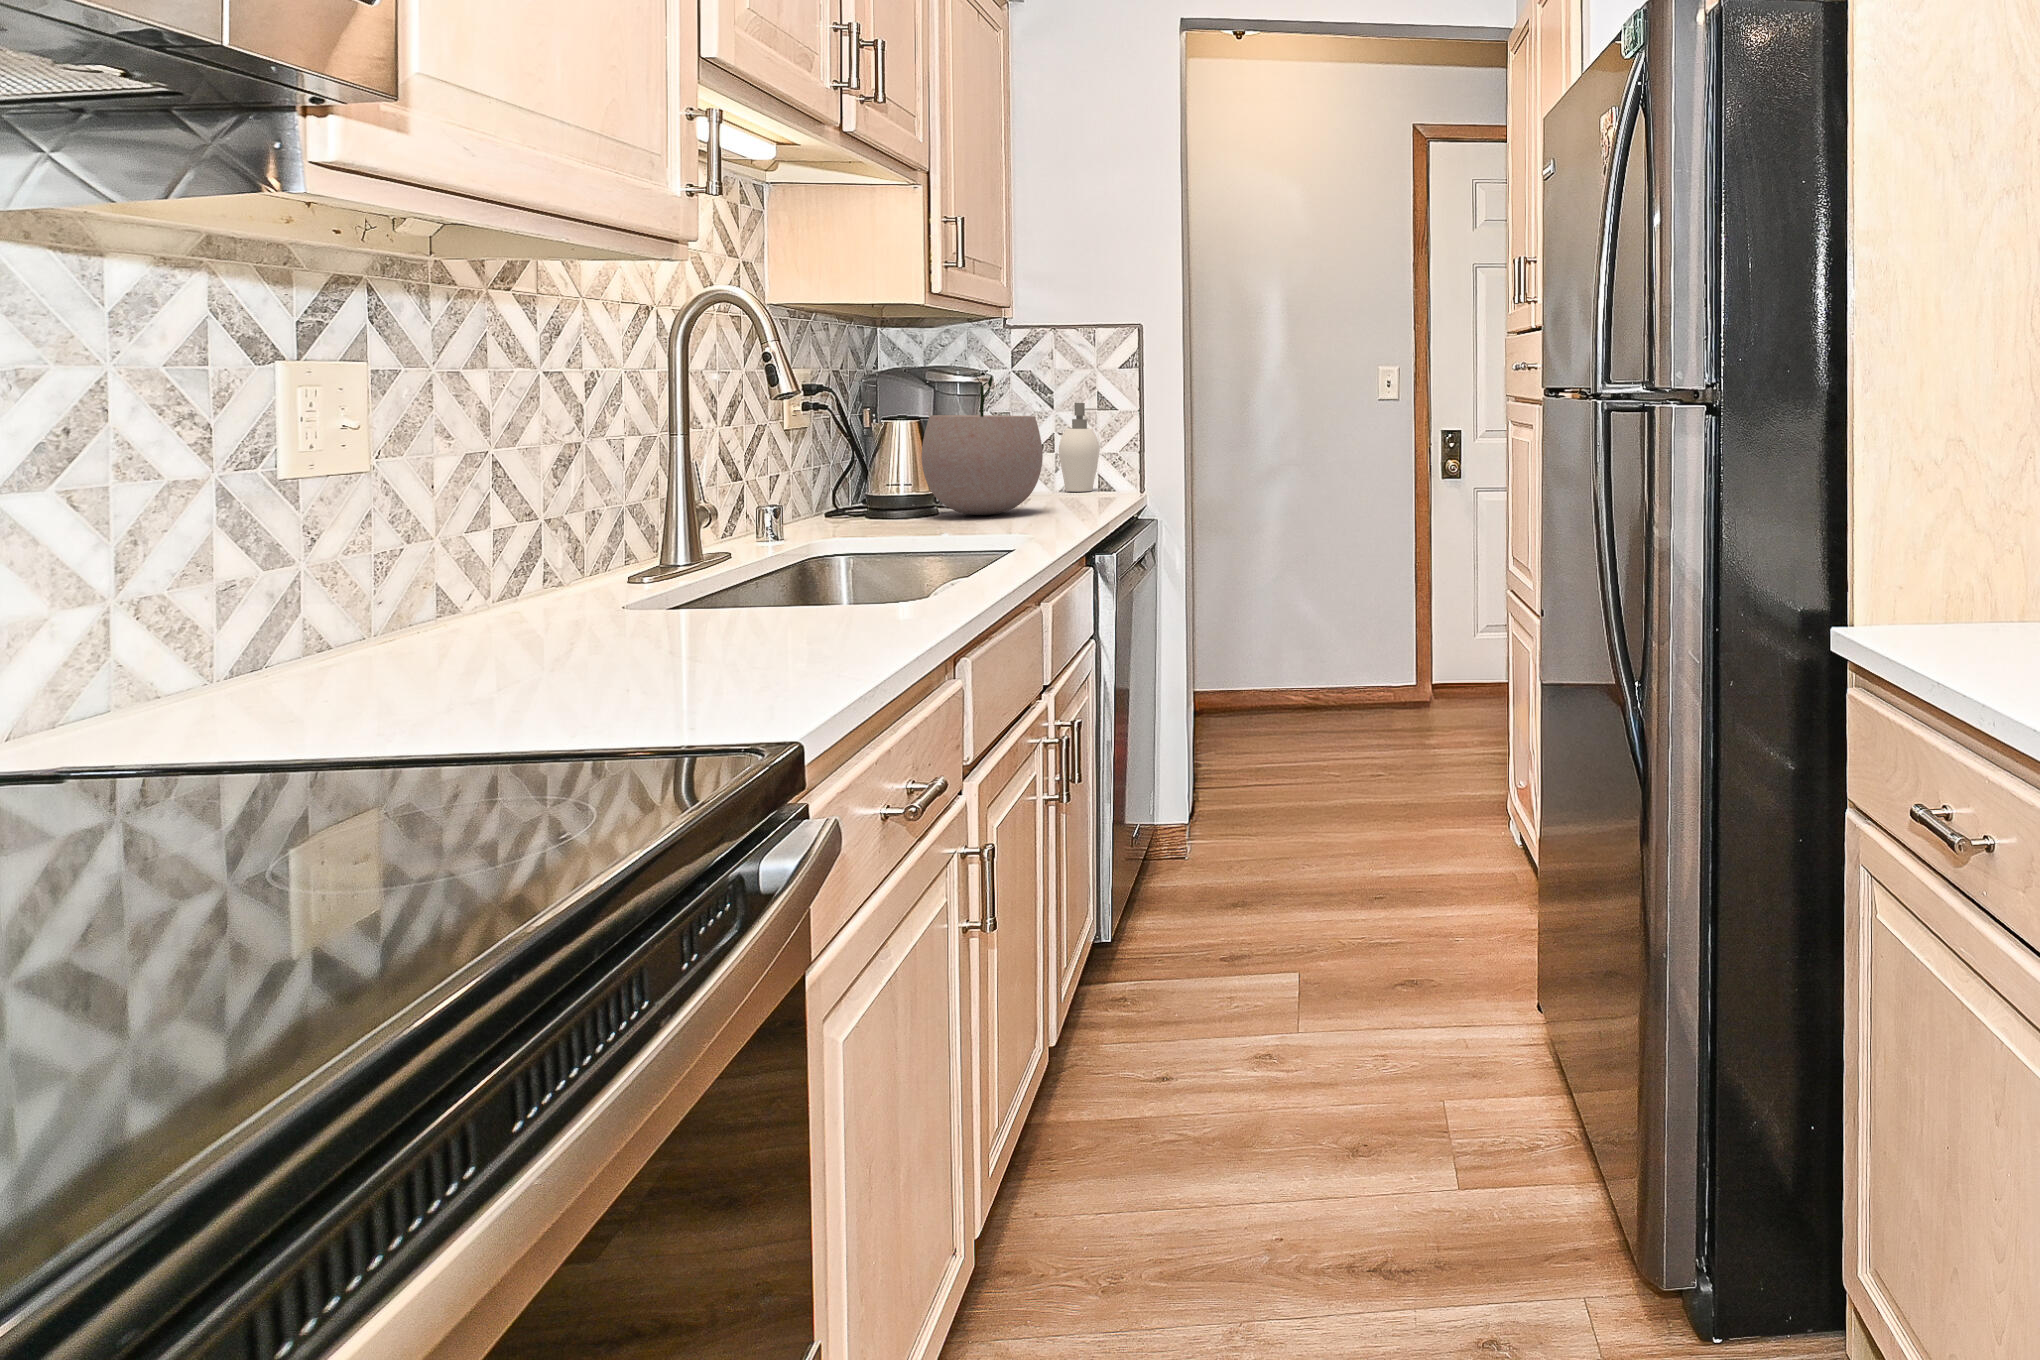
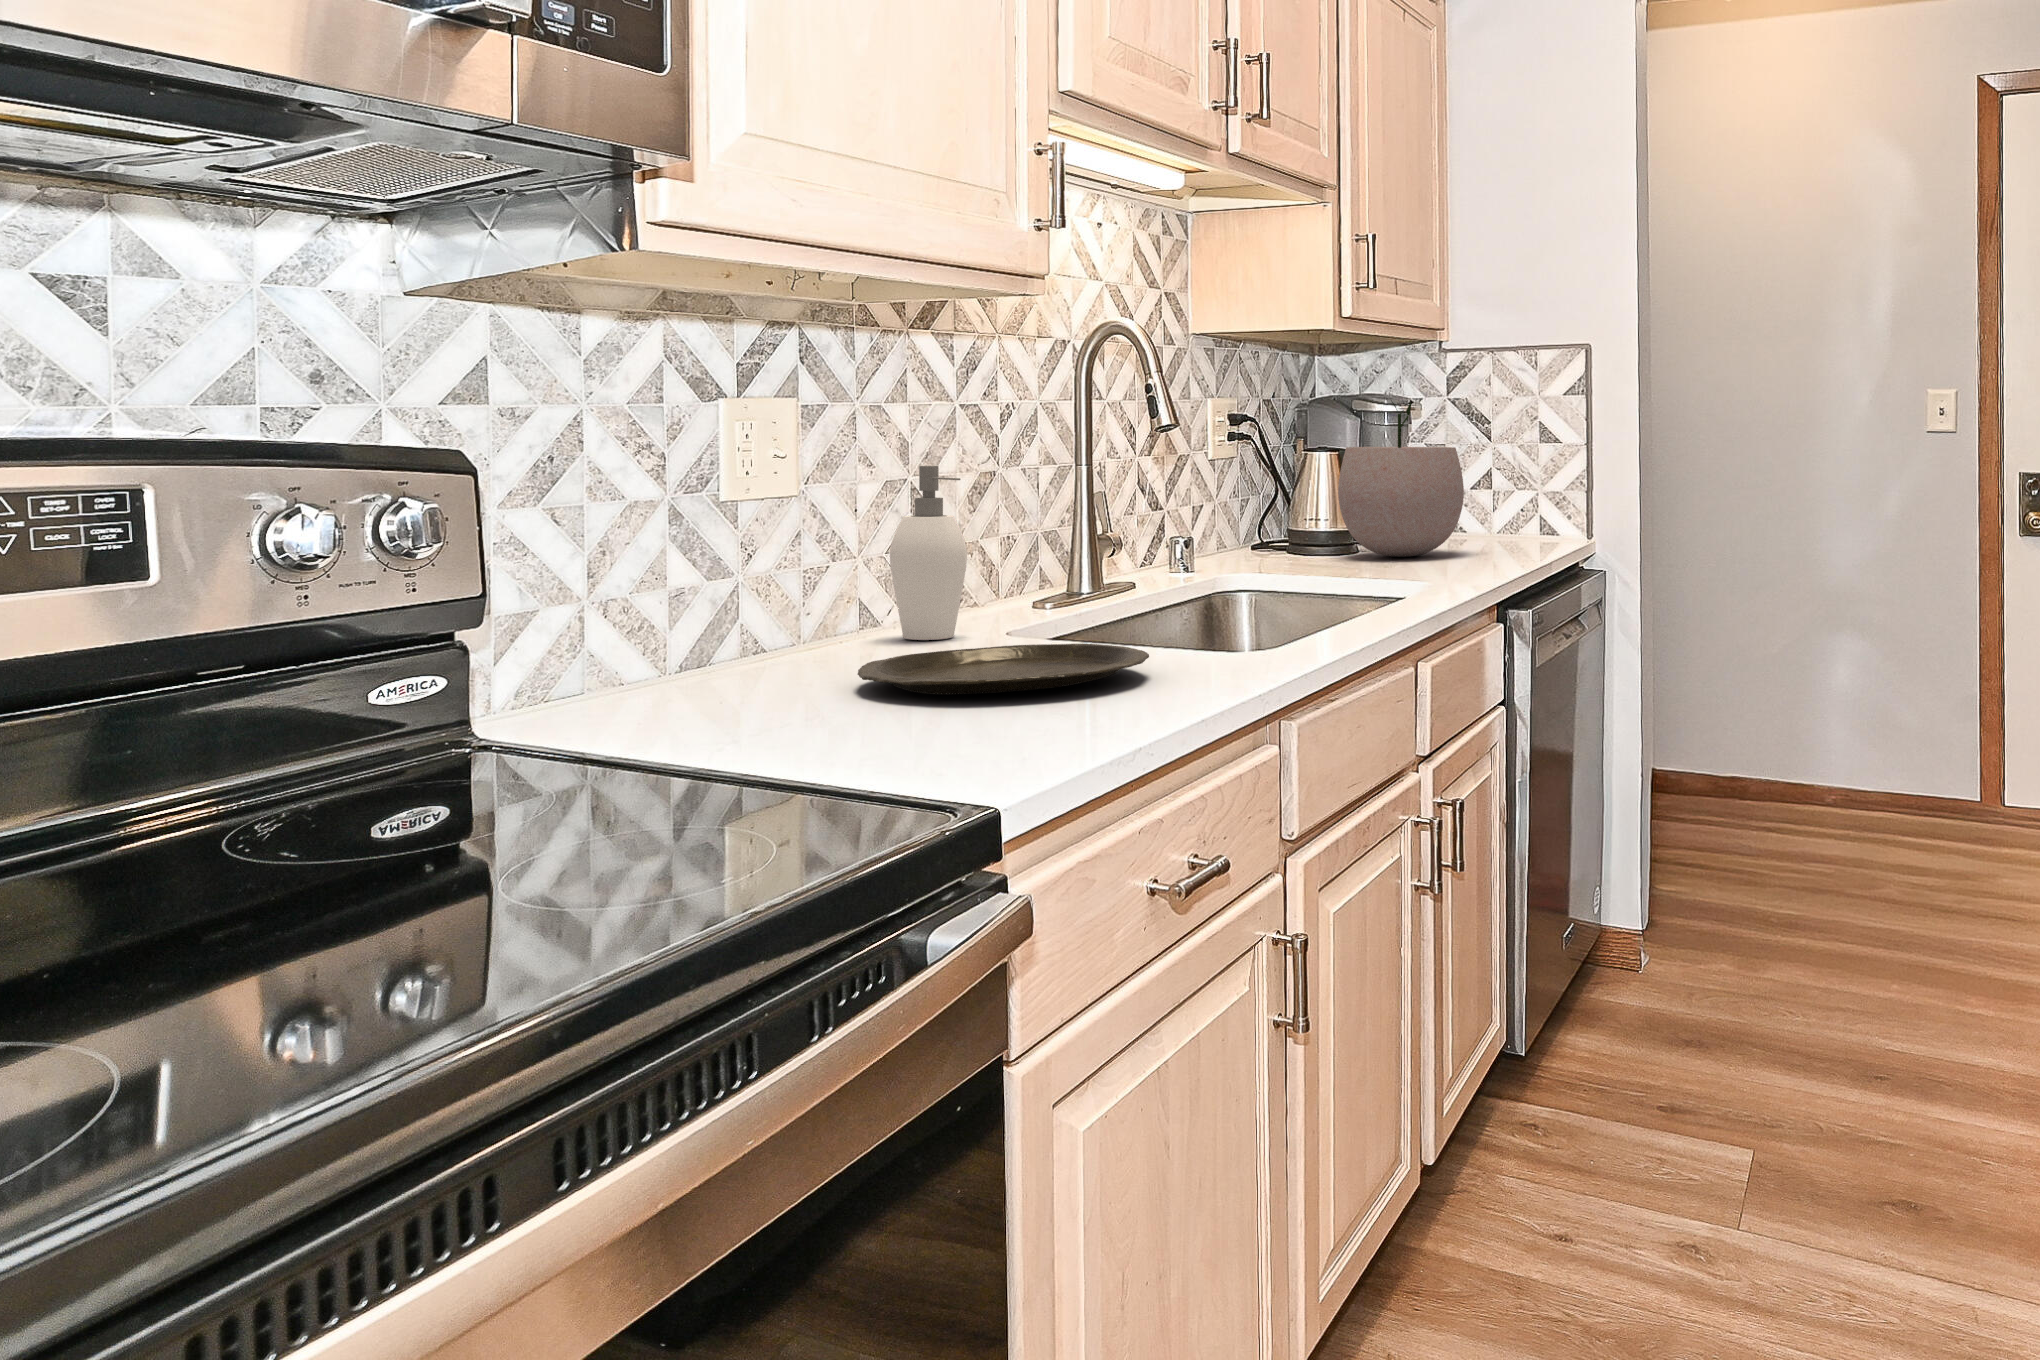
soap dispenser: present [1059,403,1106,492] -> present [890,466,967,640]
plate: none [500,613,838,675] -> present [858,643,1149,695]

